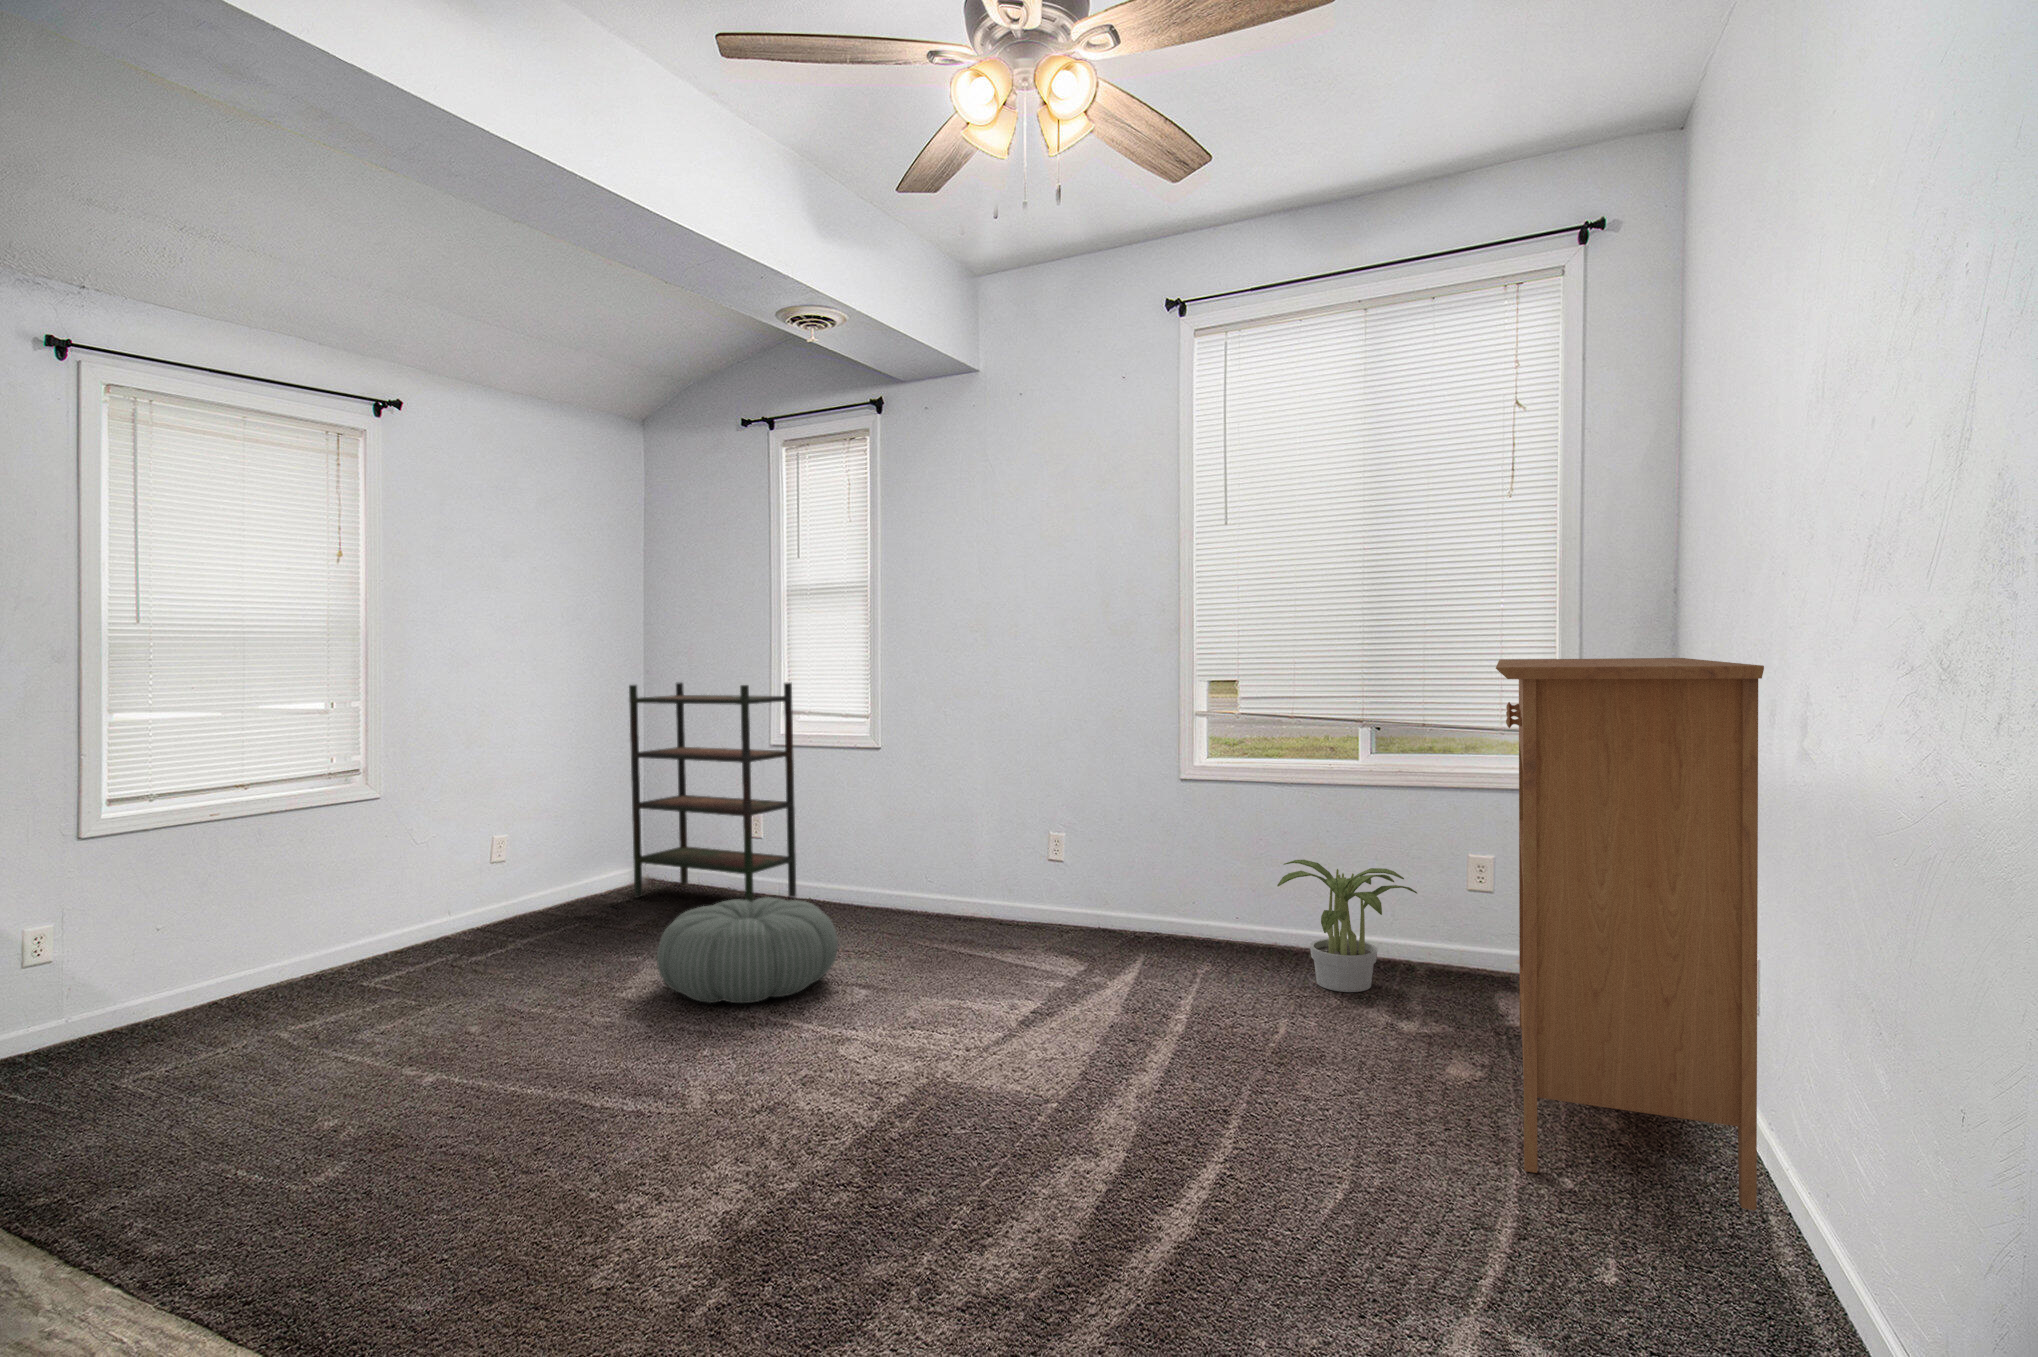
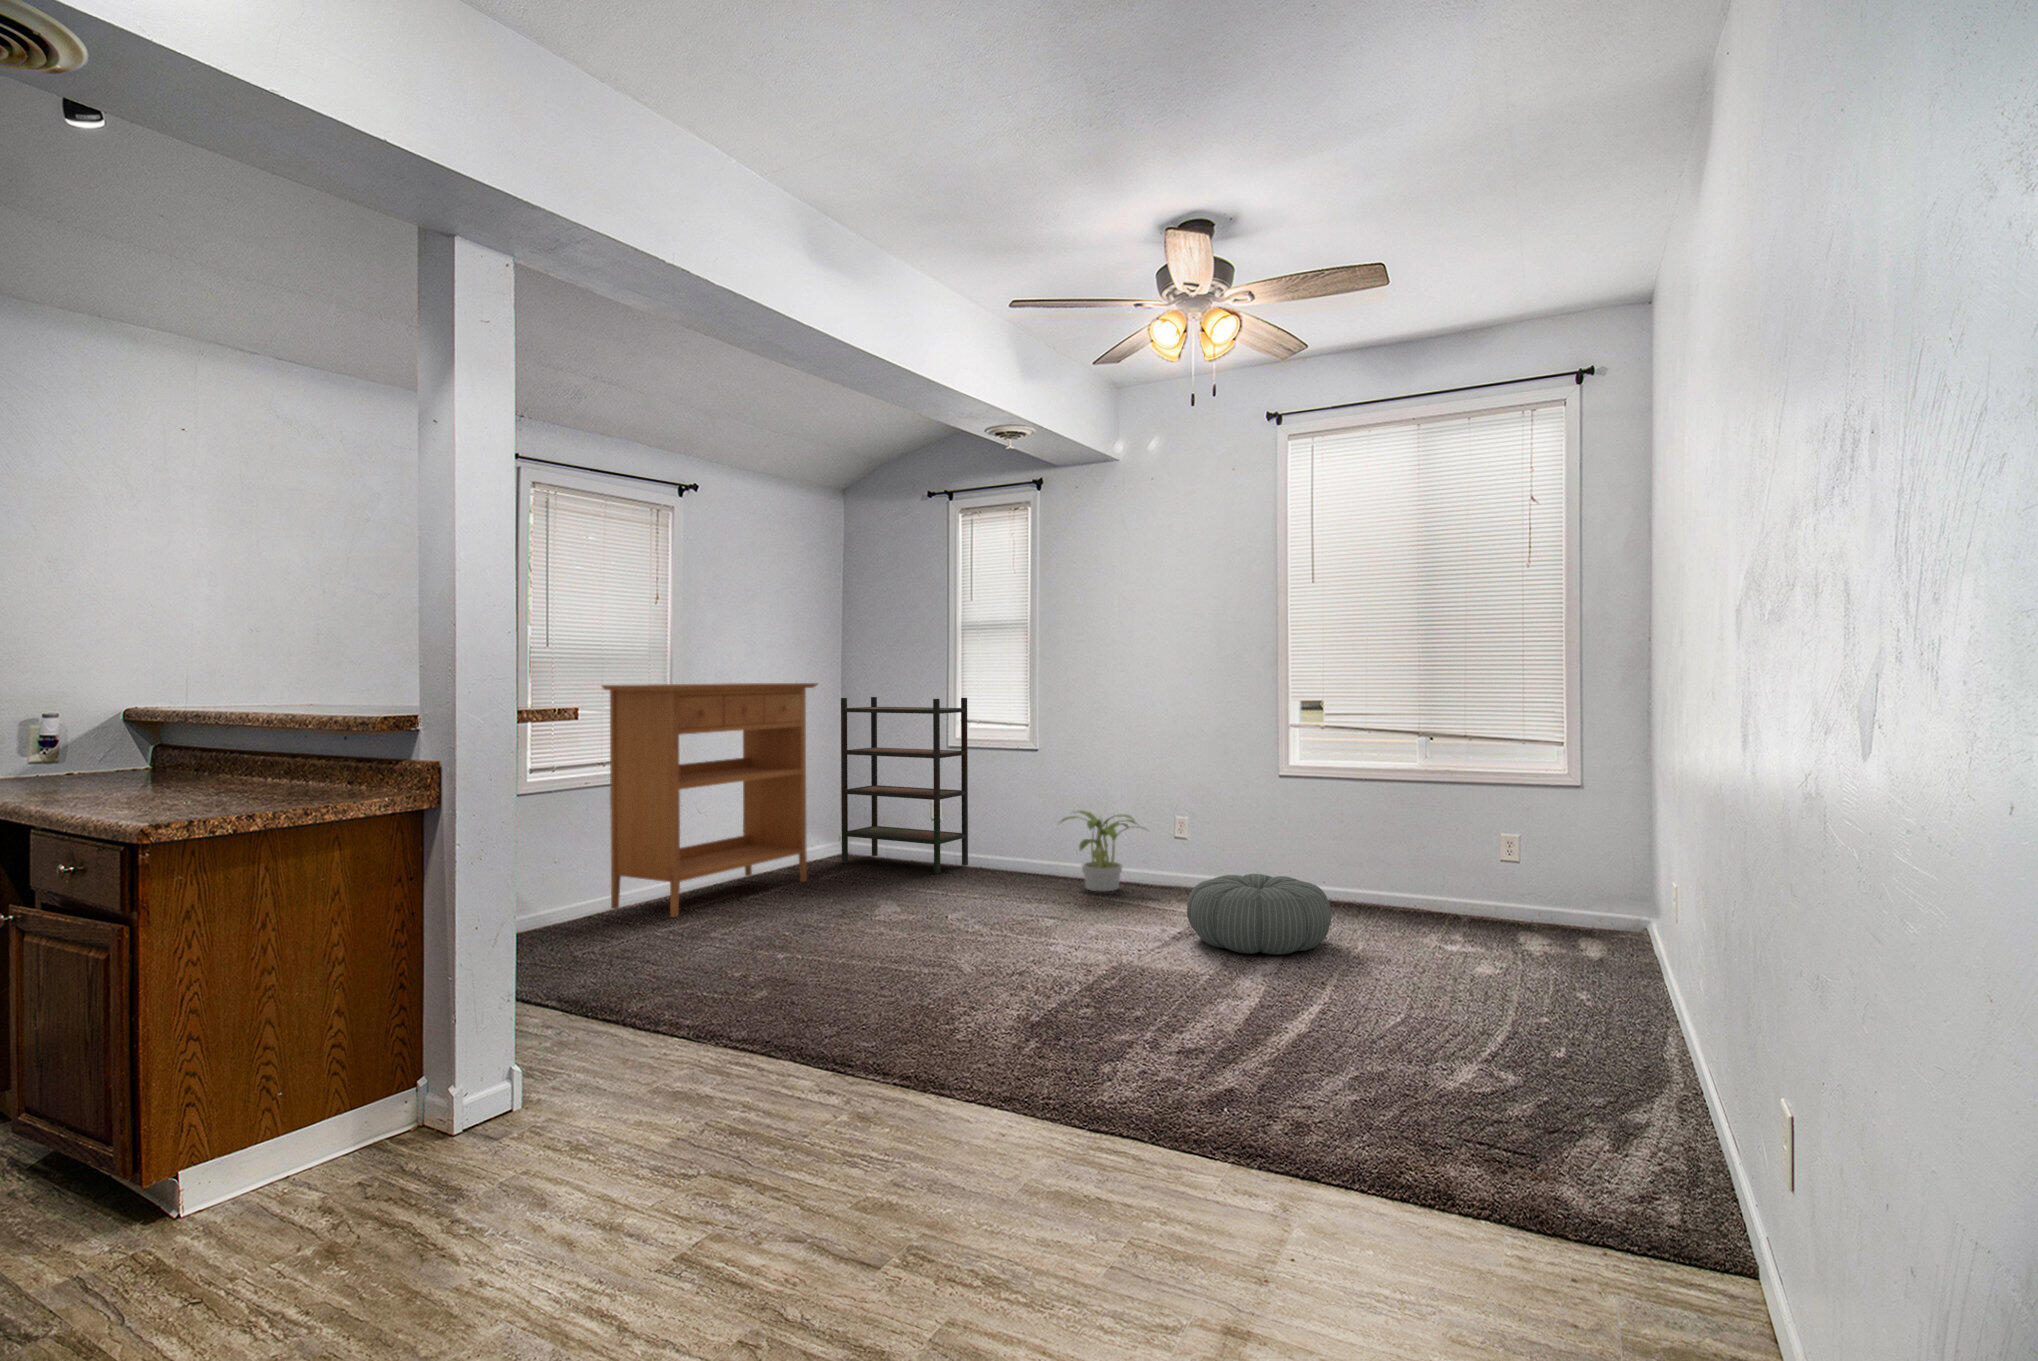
console table: present [1496,658,1764,1211] -> present [602,683,817,917]
potted plant: present [1277,860,1417,992] -> present [1061,810,1143,891]
pouf: present [657,897,838,1003] -> present [1187,874,1331,955]

